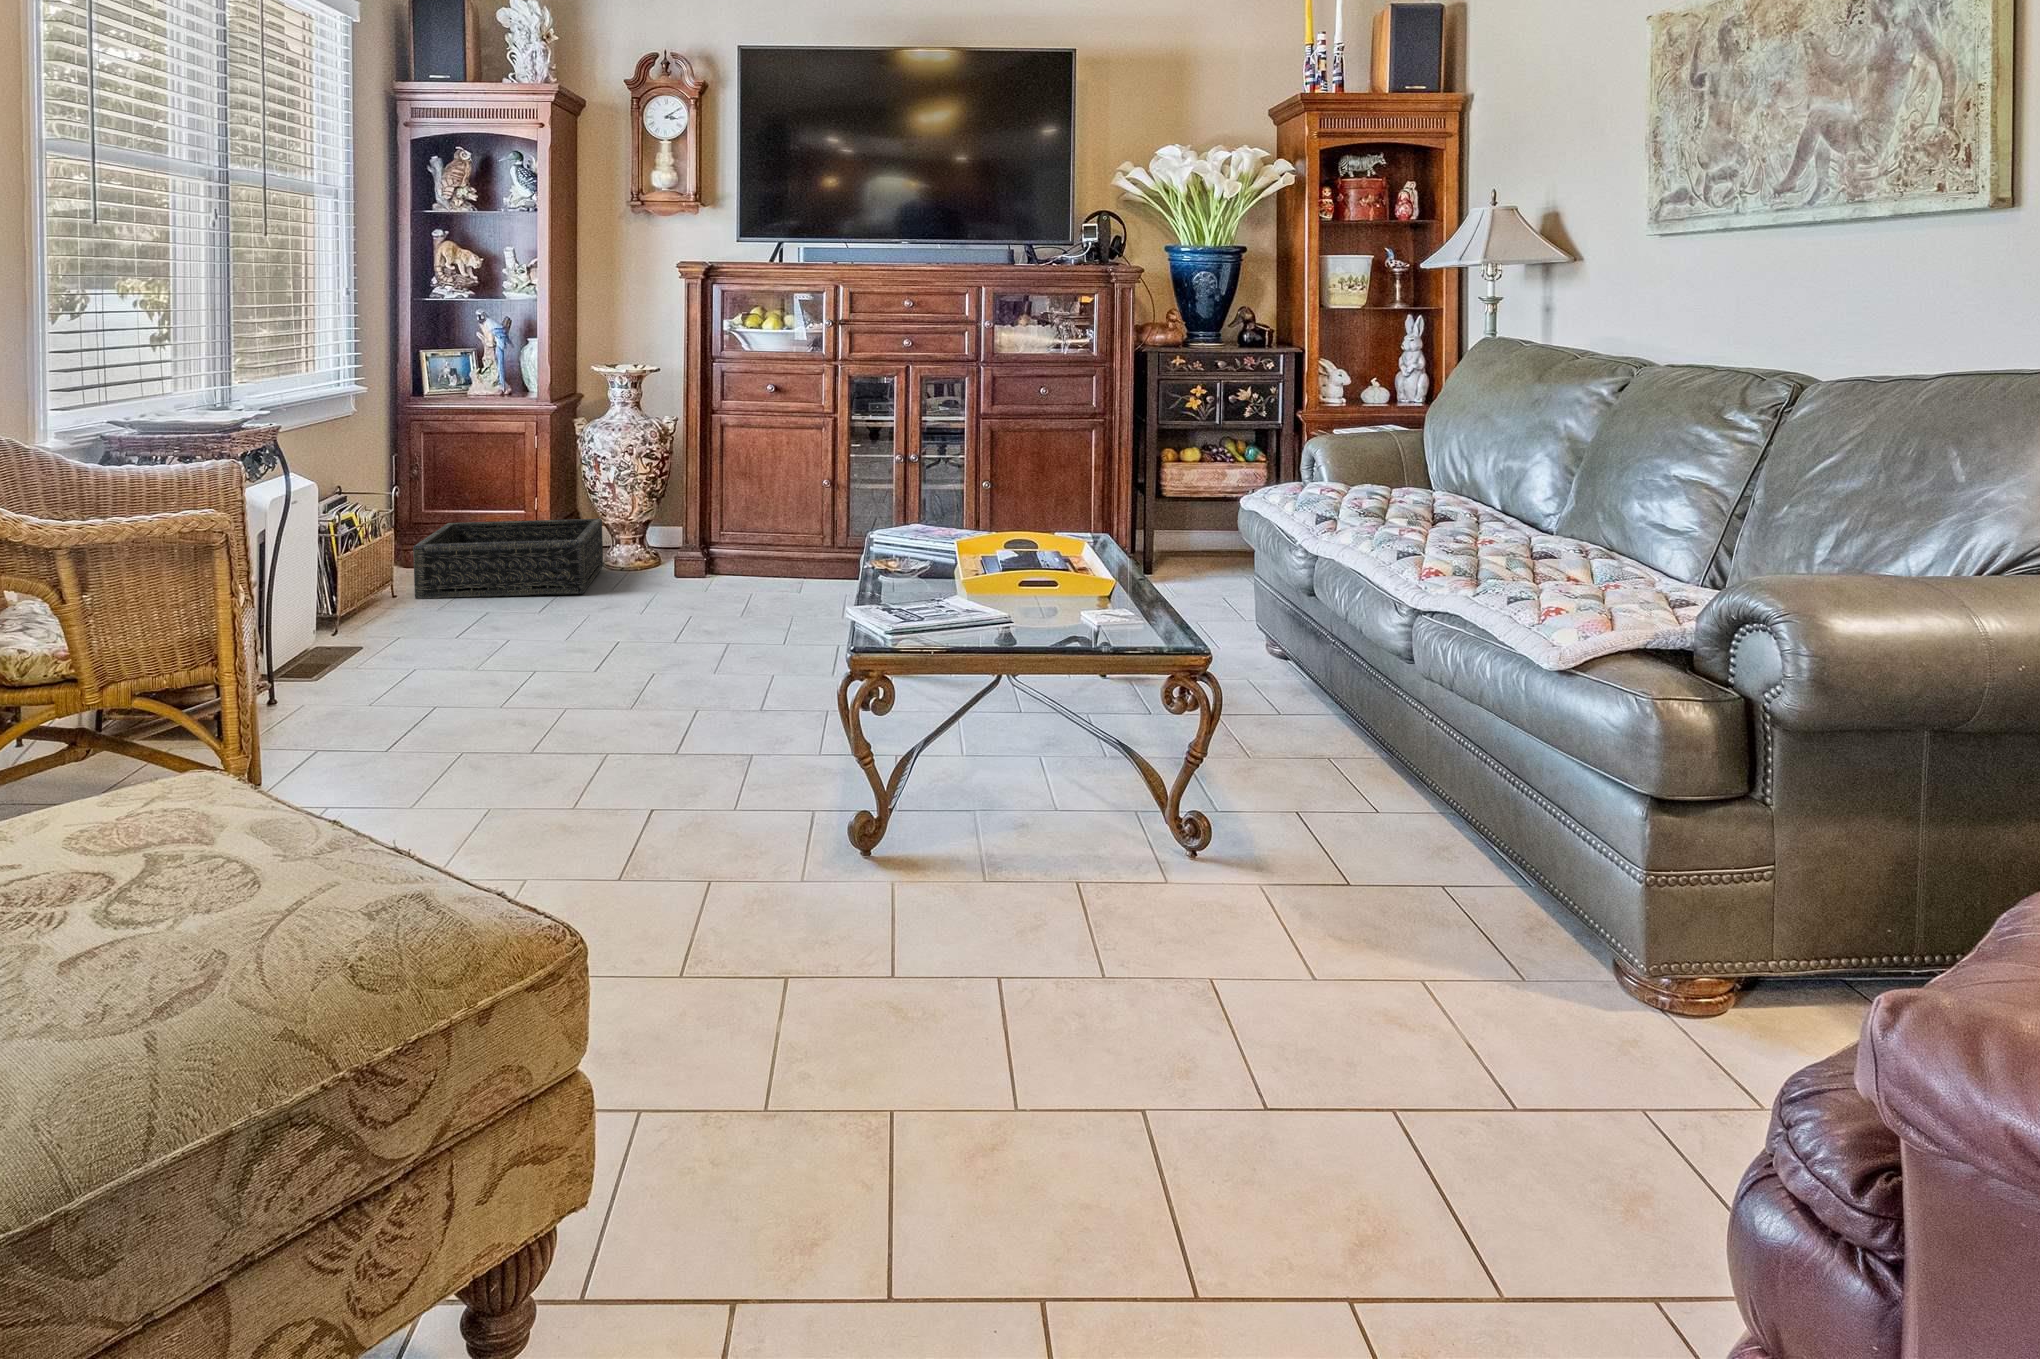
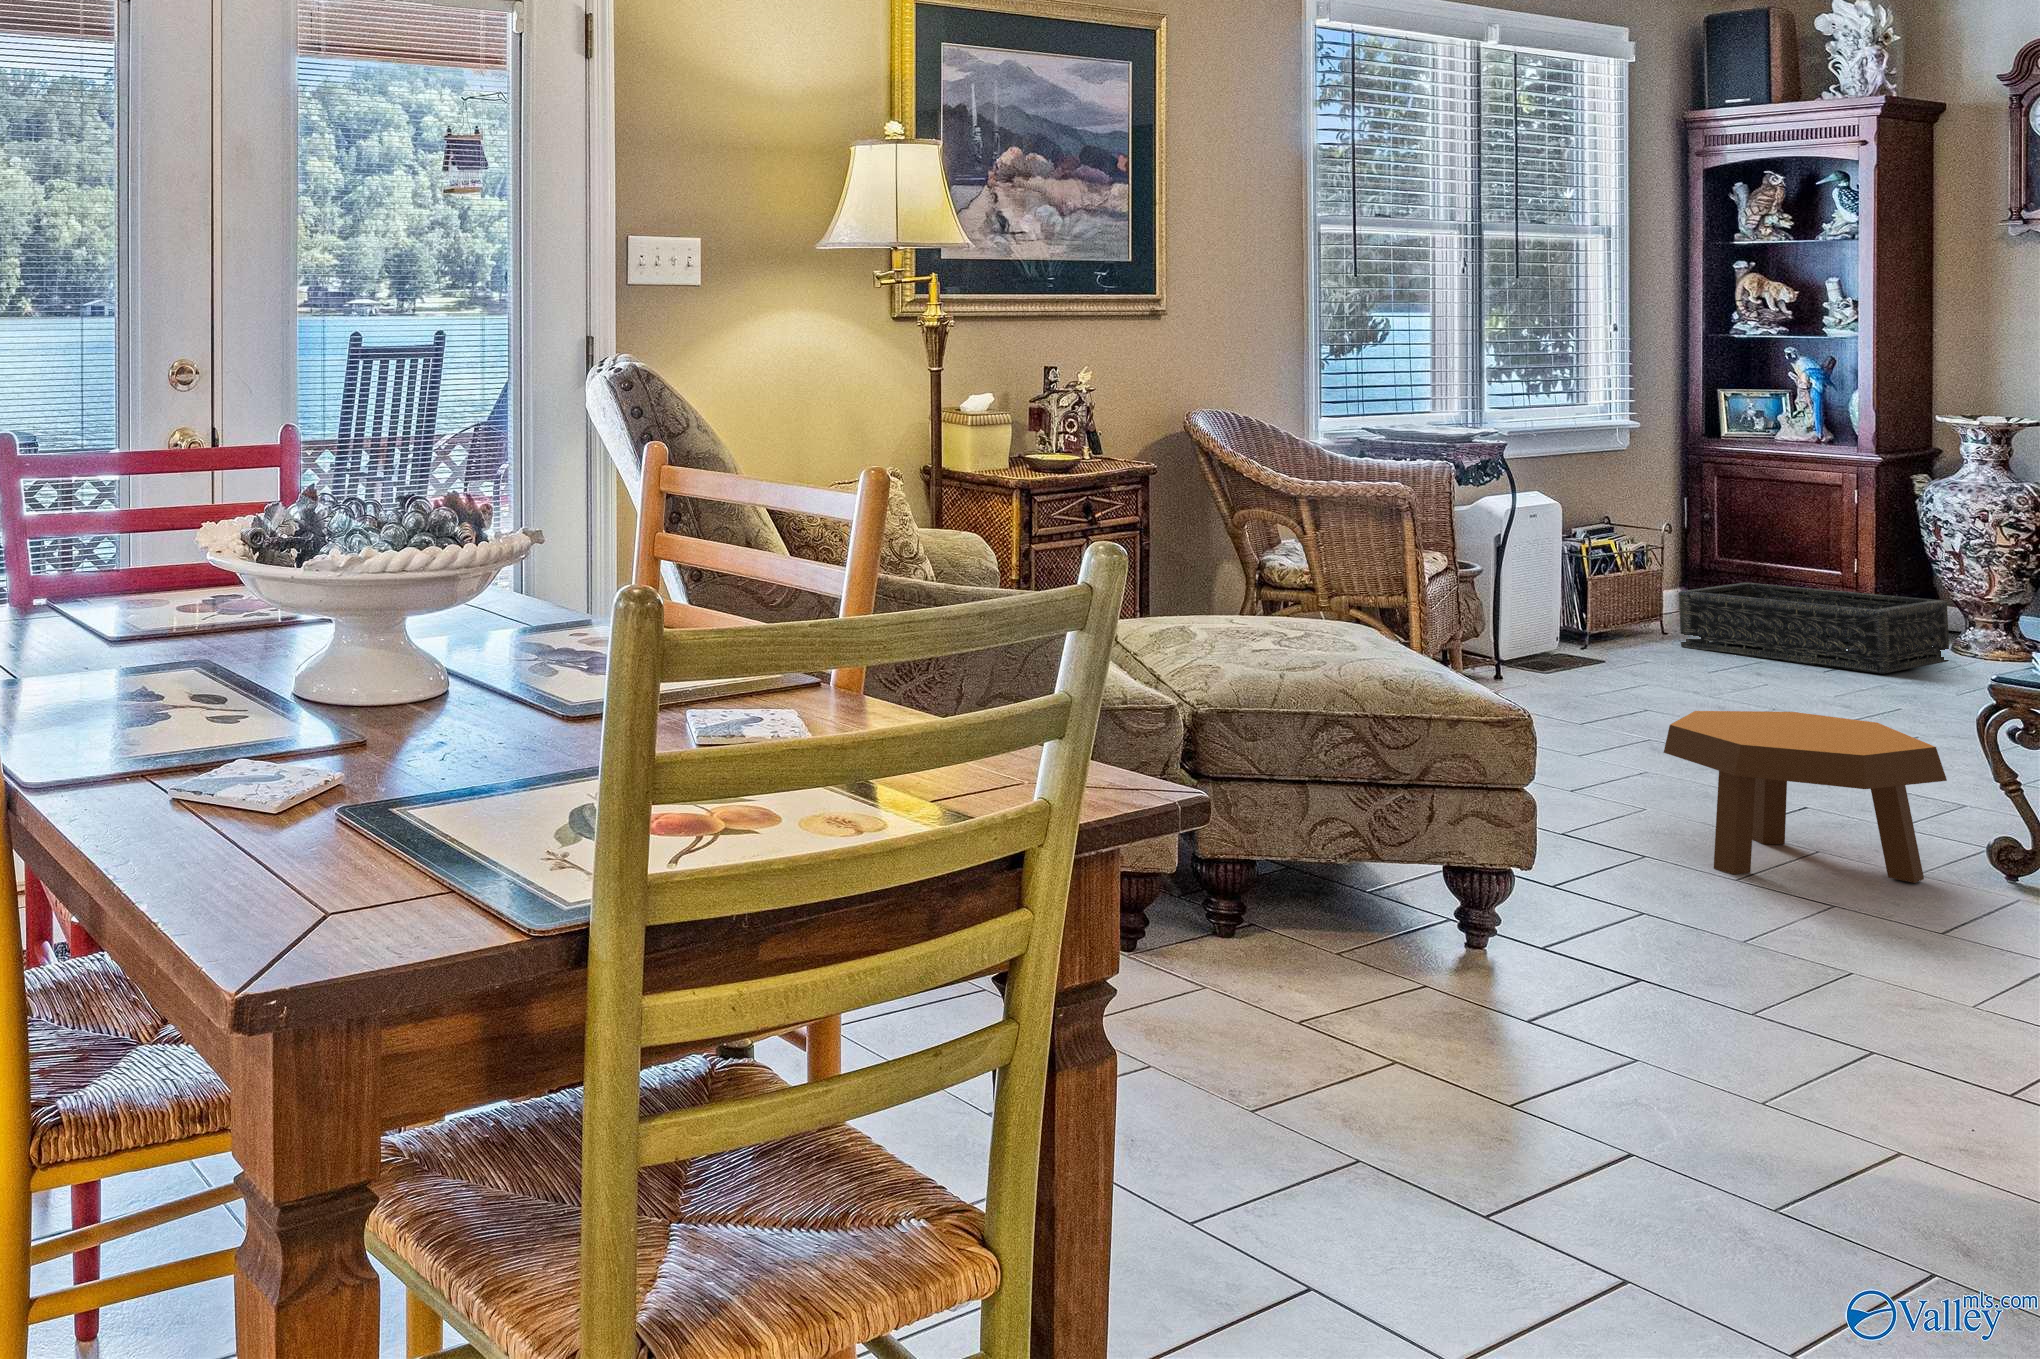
footstool: none [724,742,976,1017] -> present [1664,711,1947,883]

